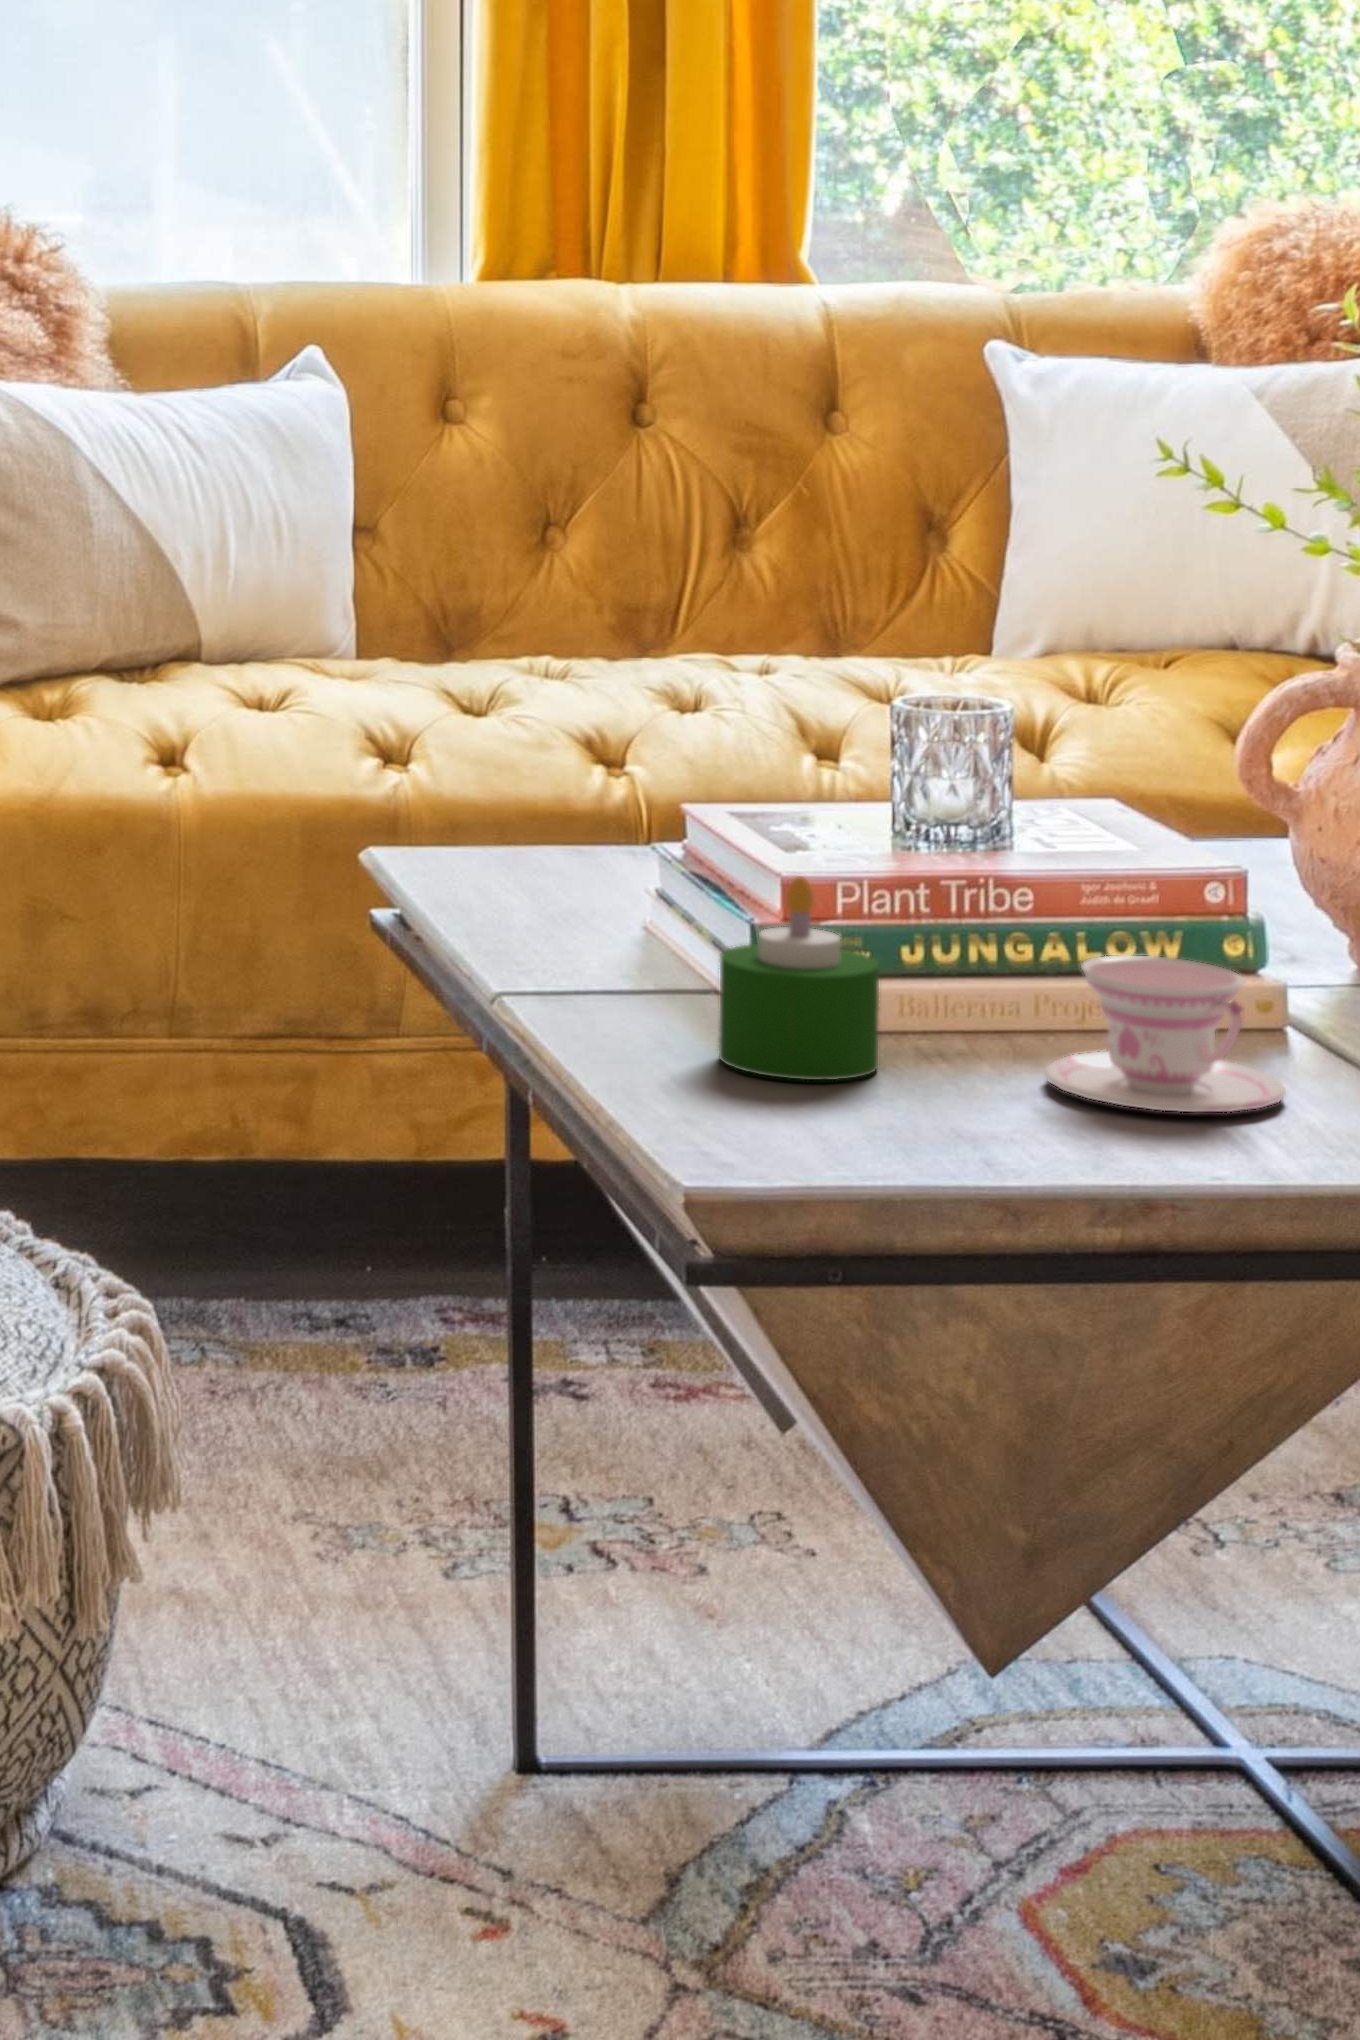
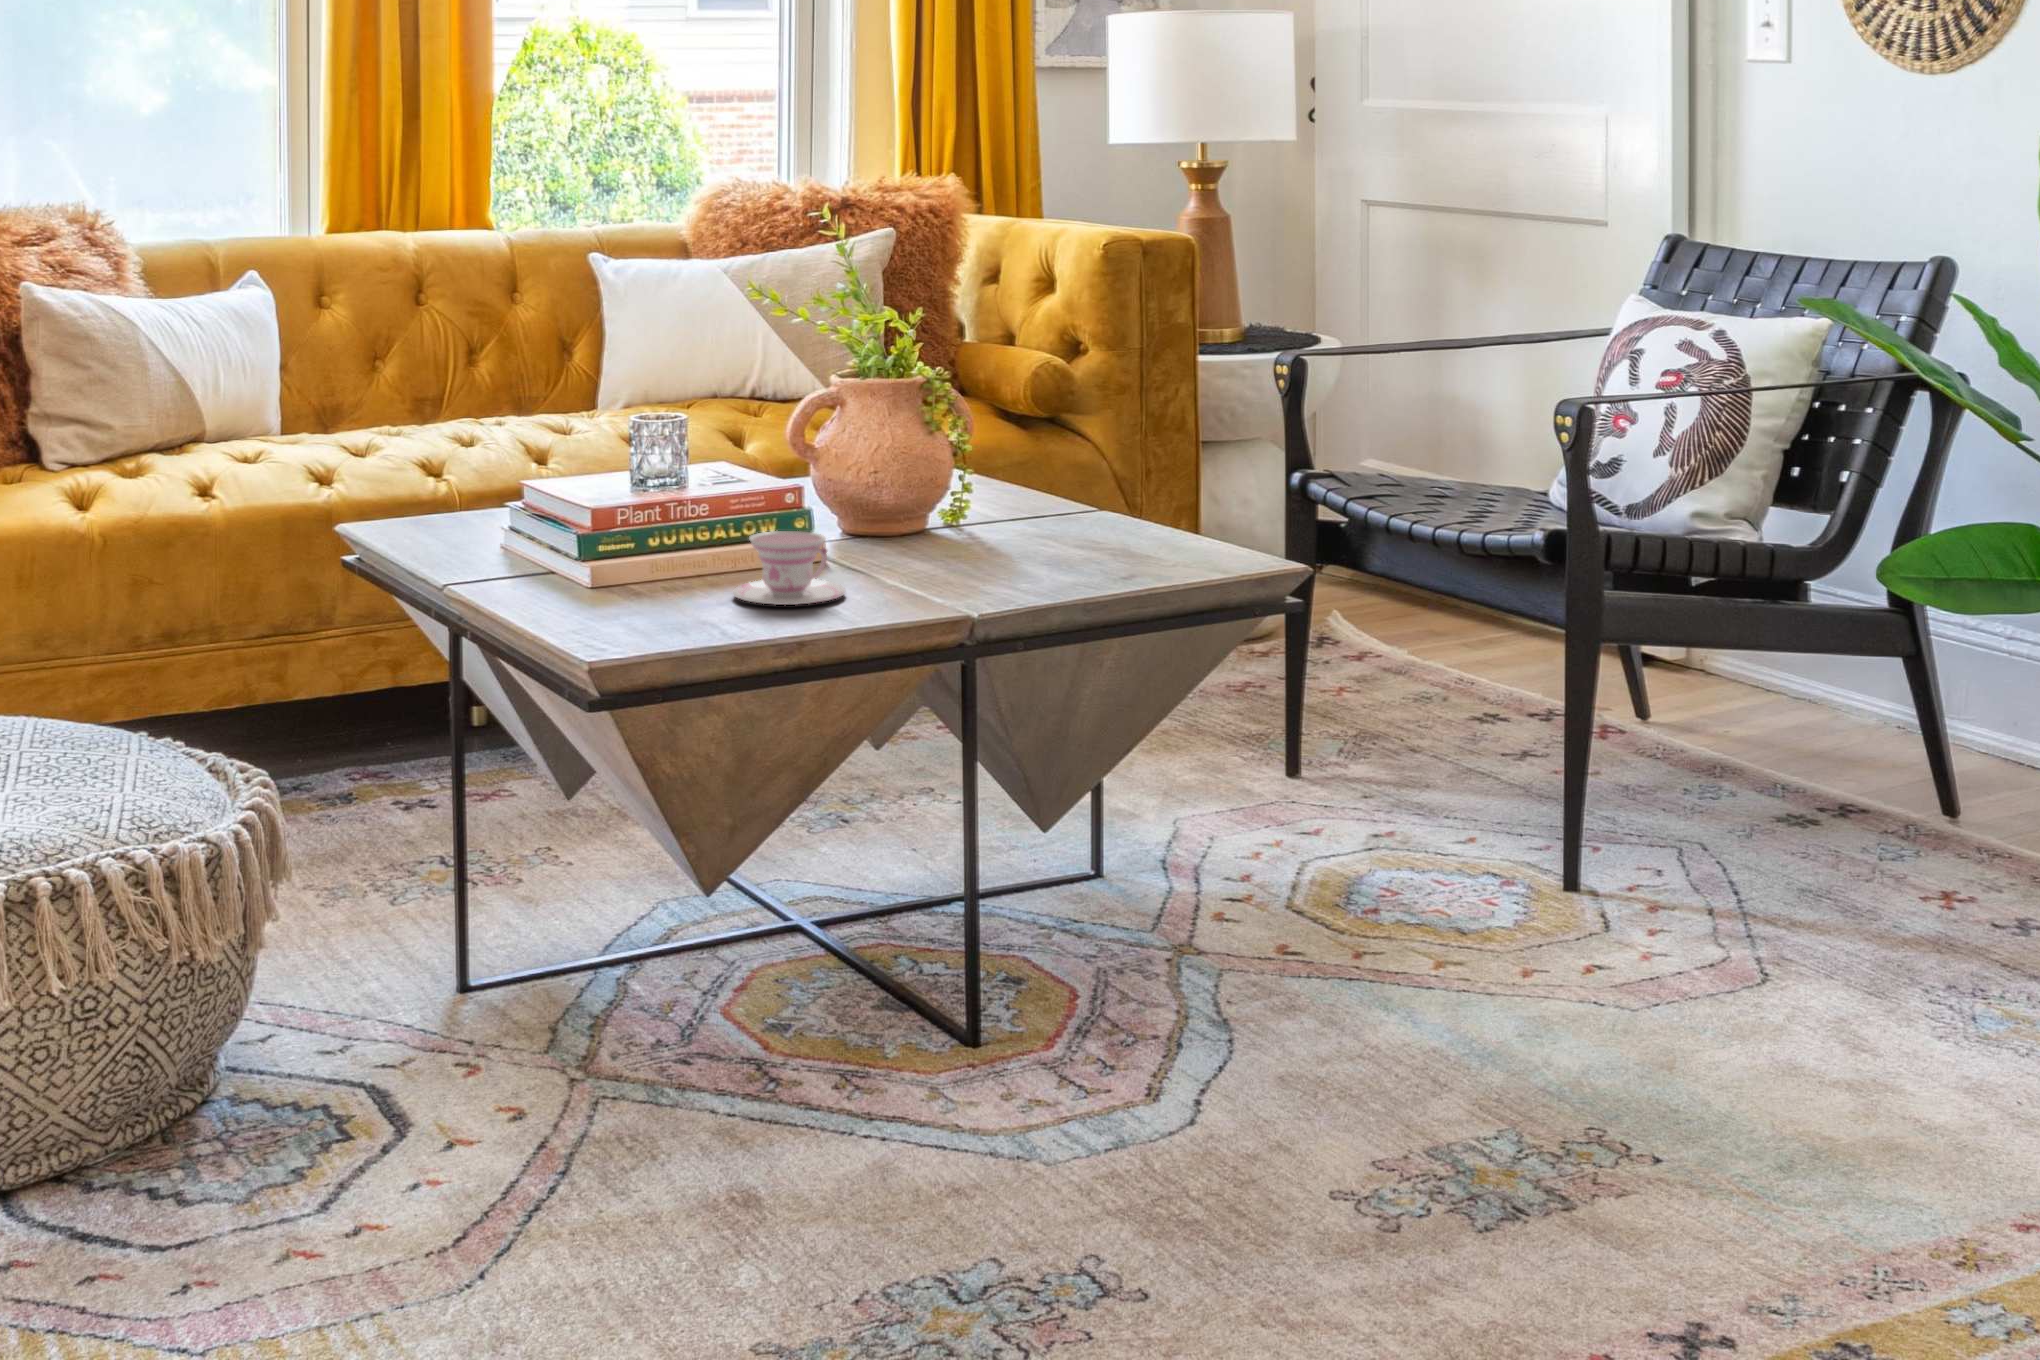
candle: present [719,876,879,1080] -> none [573,507,652,611]

